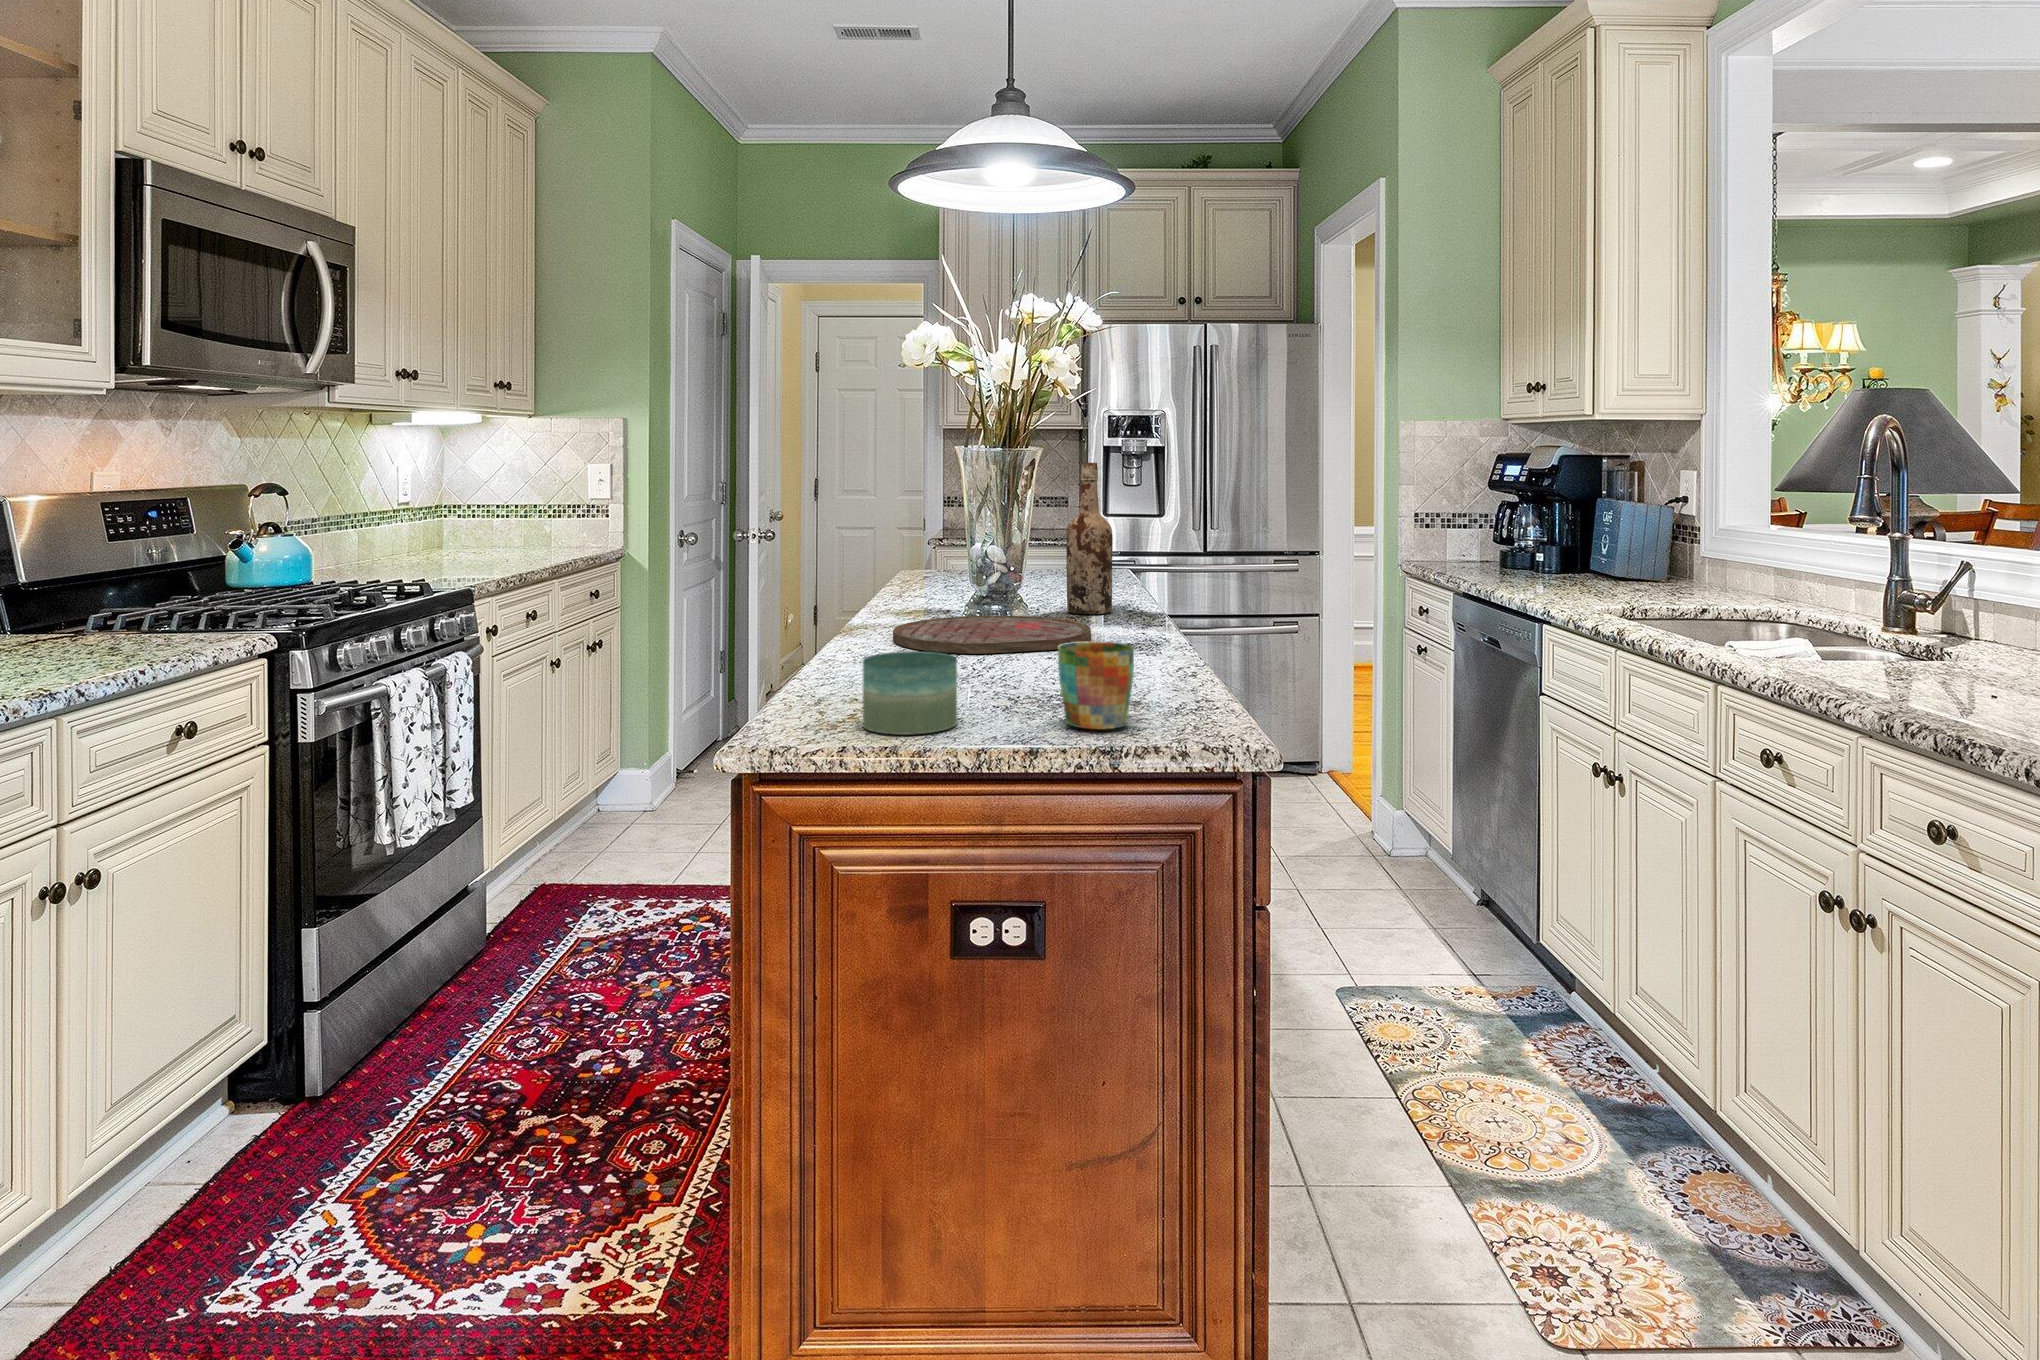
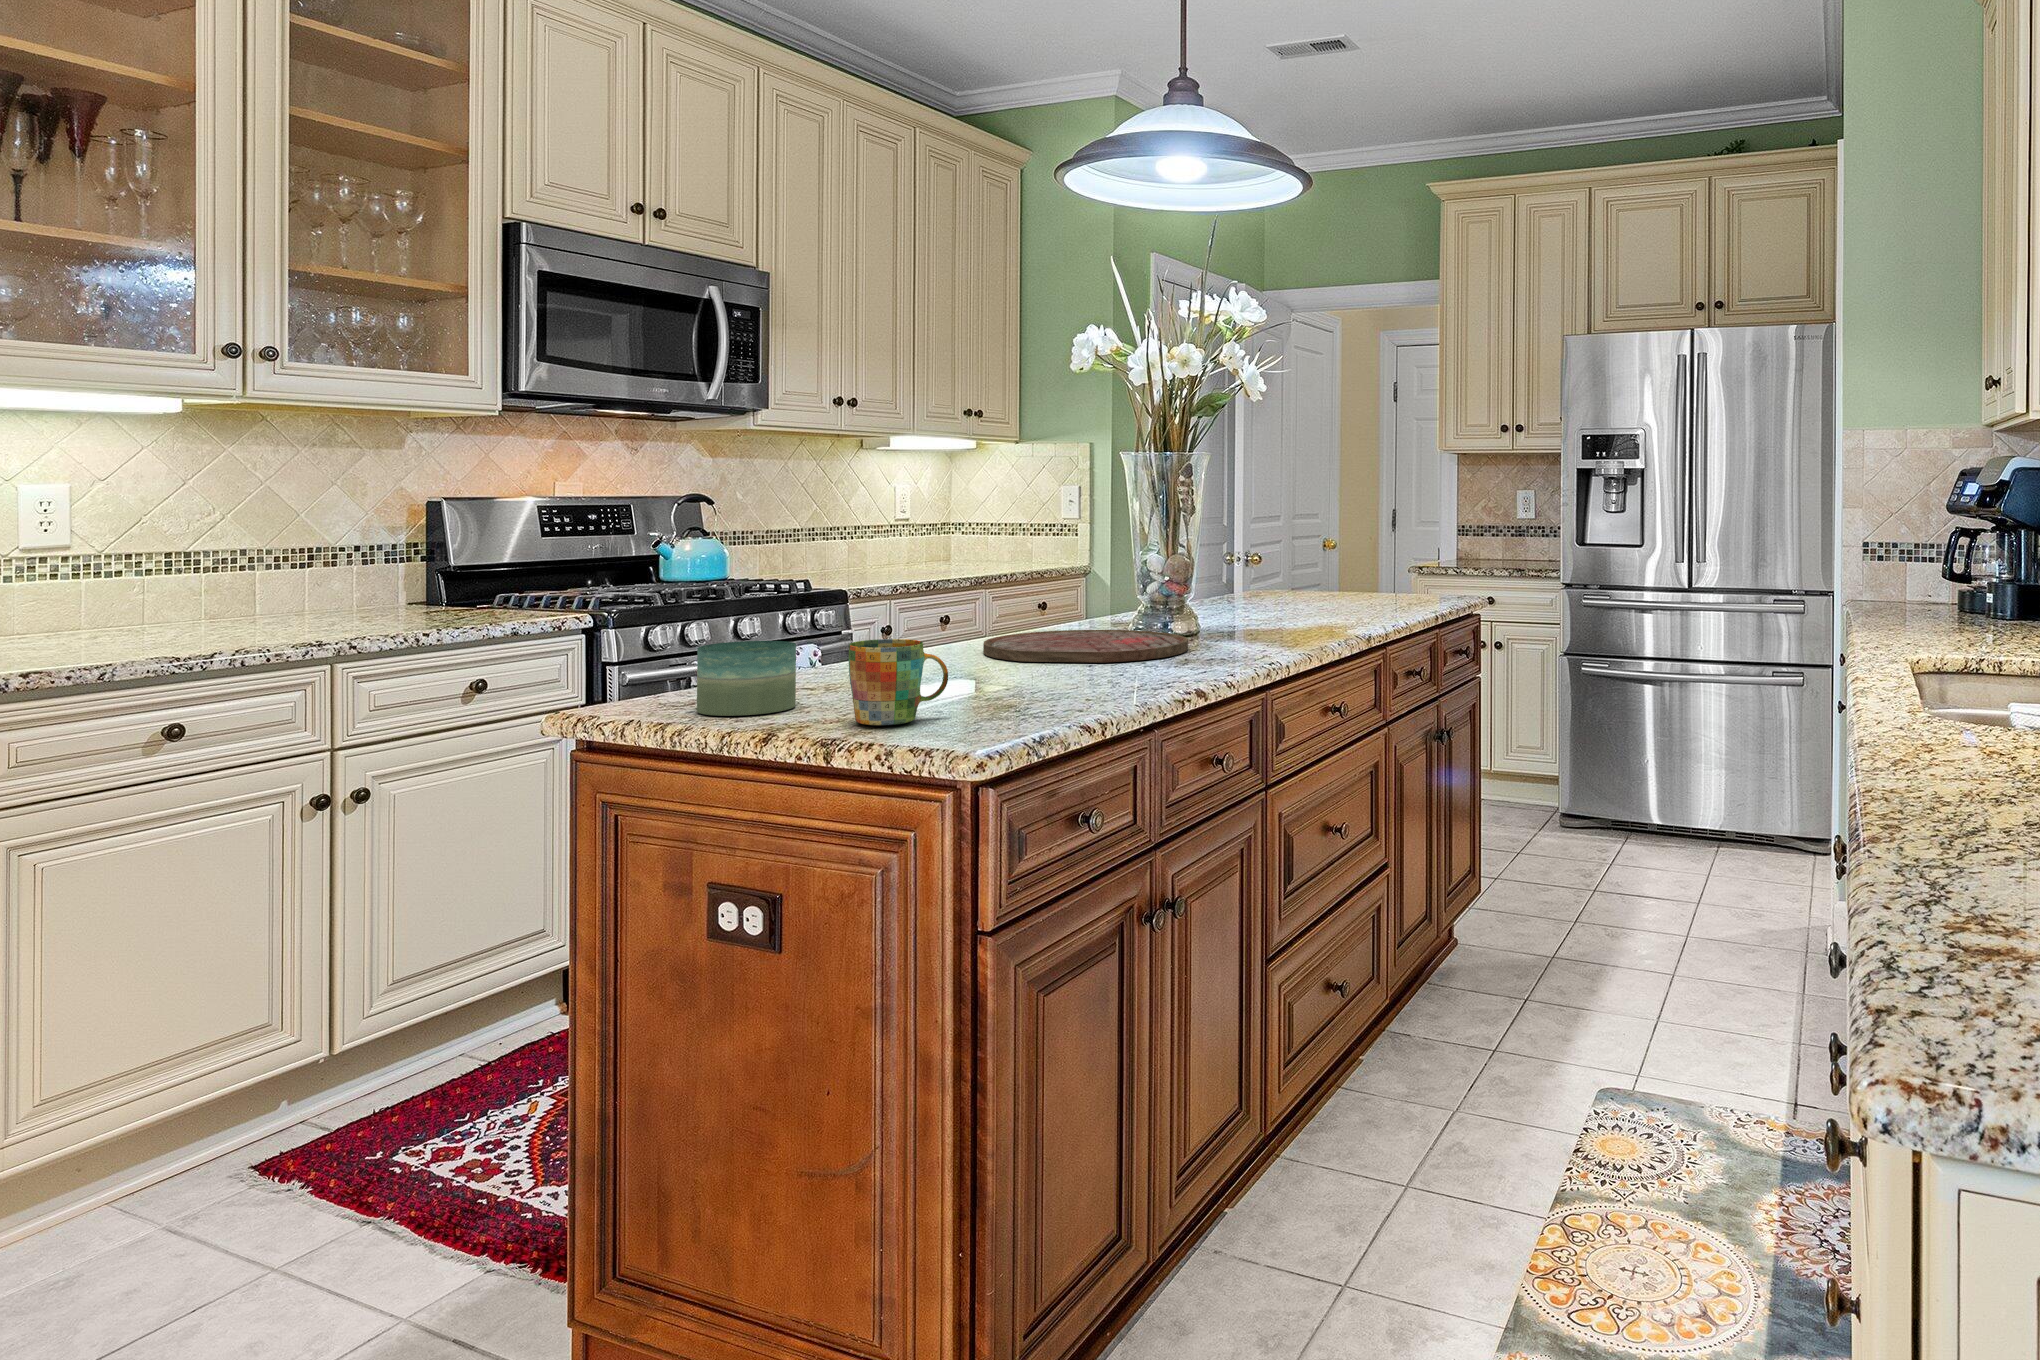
wine bottle: present [1066,463,1113,614] -> none [1244,475,1293,636]

